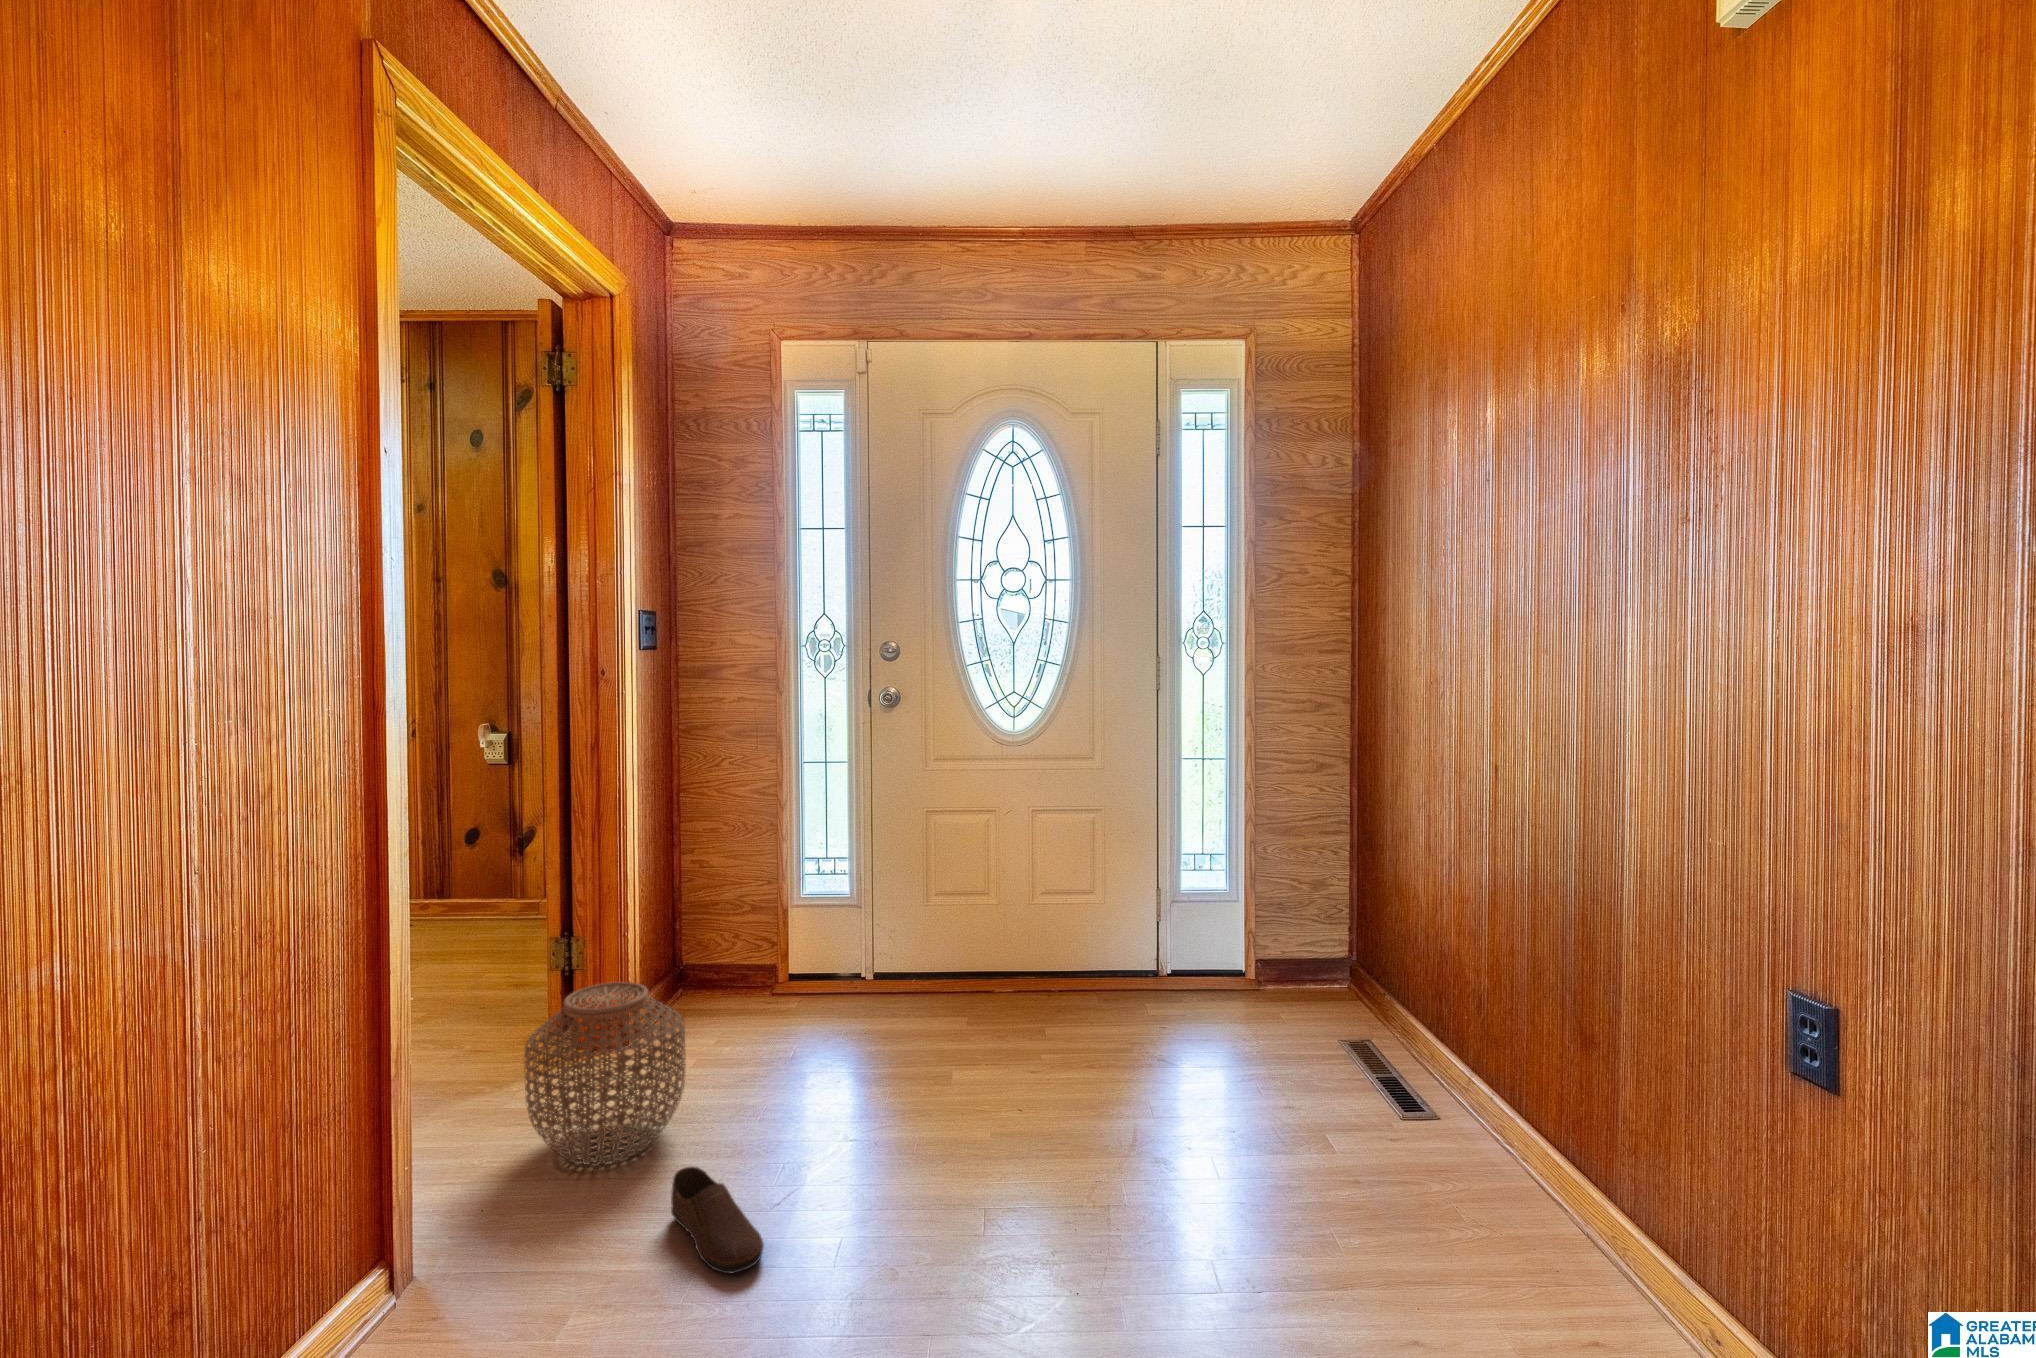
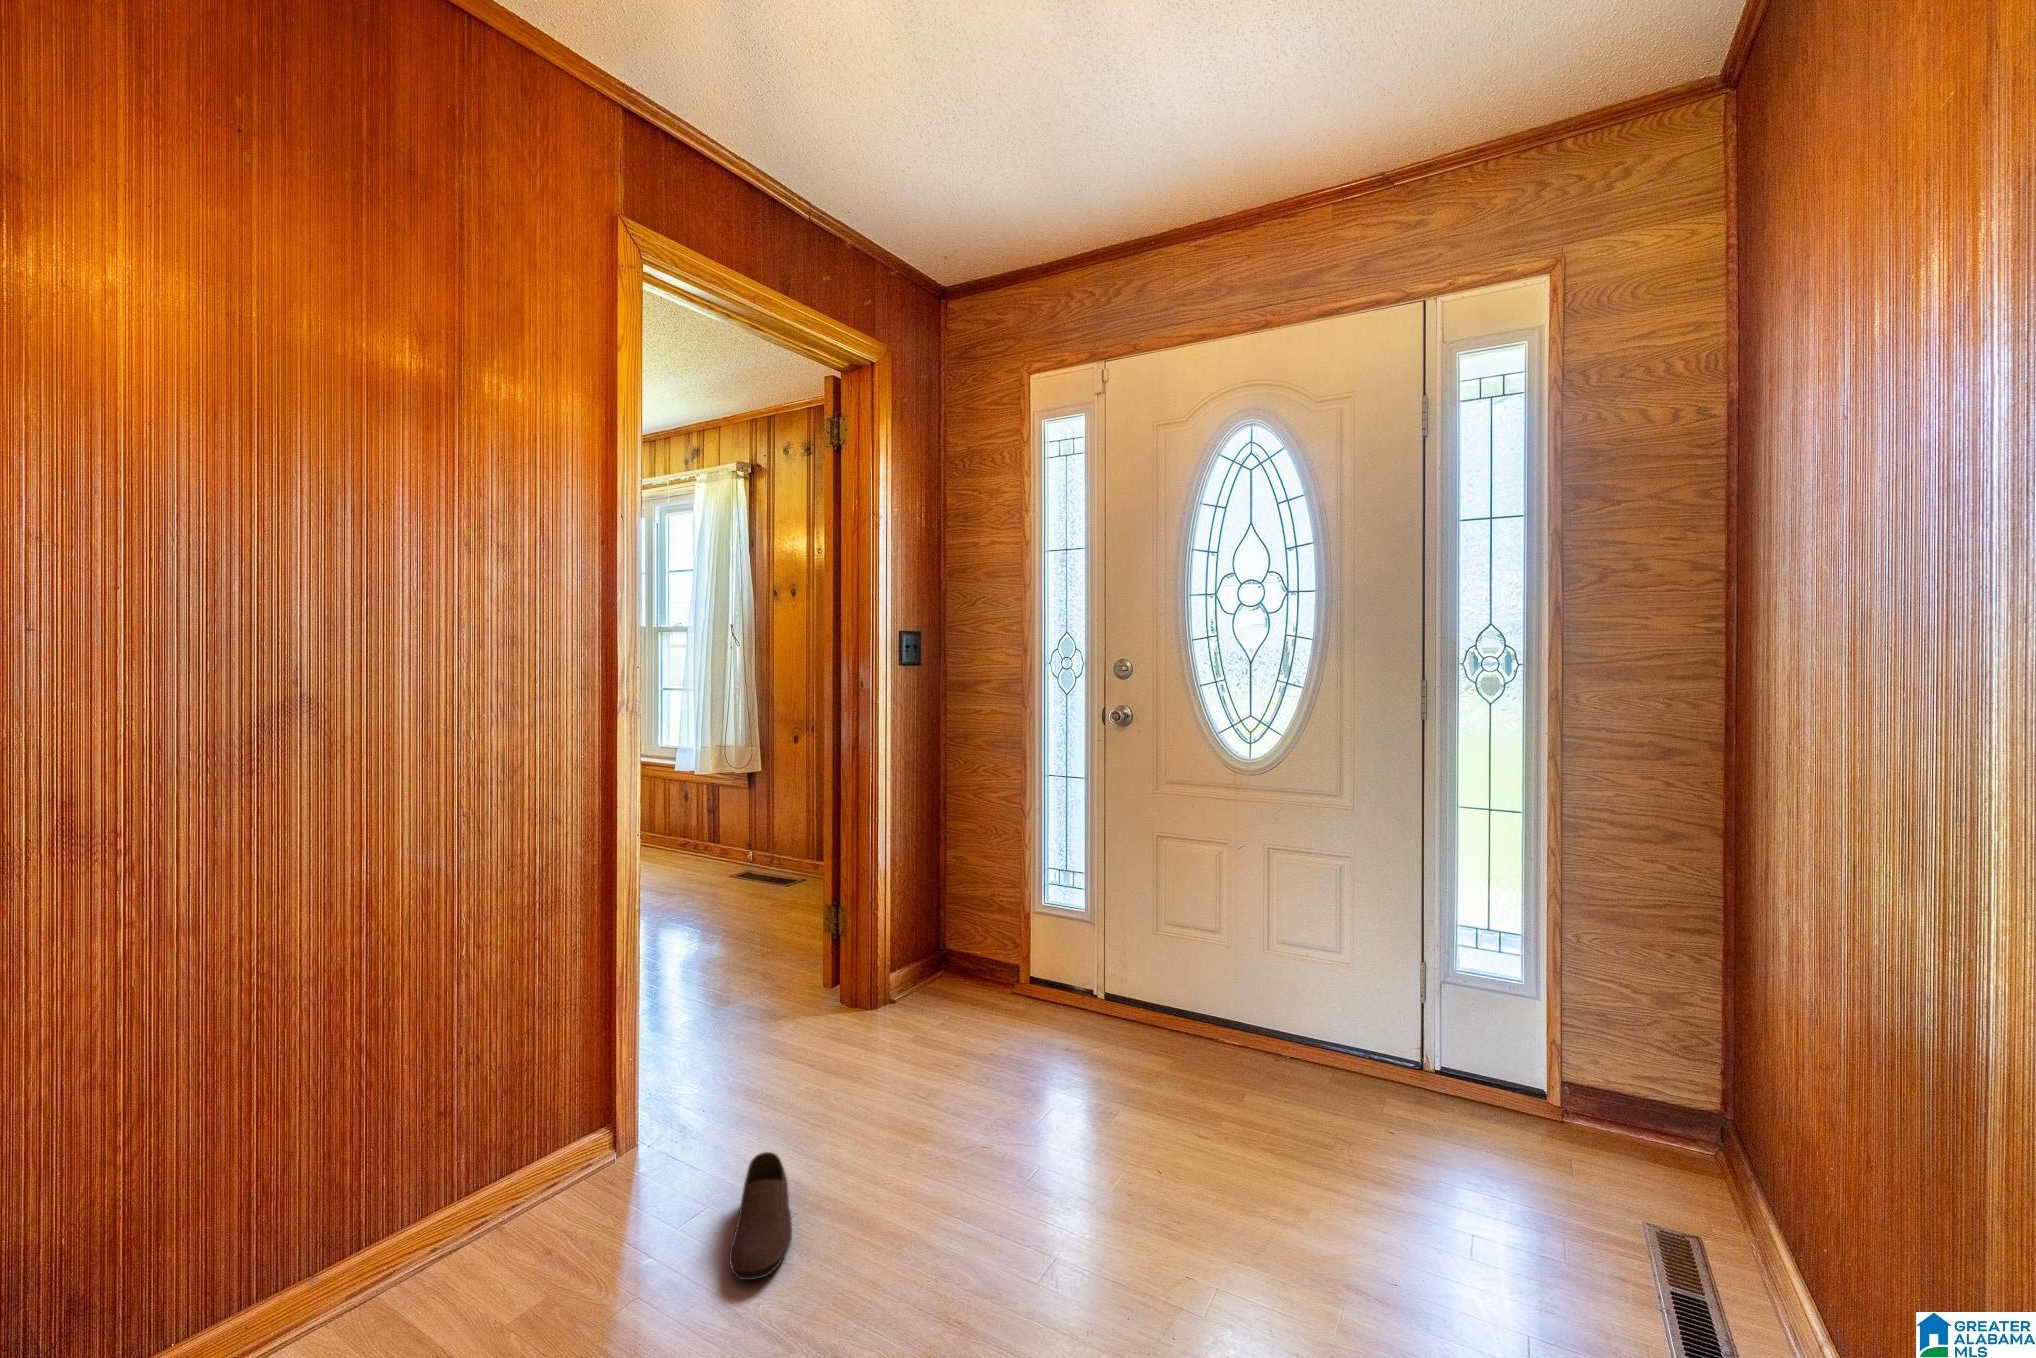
woven basket: present [525,982,685,1165] -> none [705,959,841,1124]

